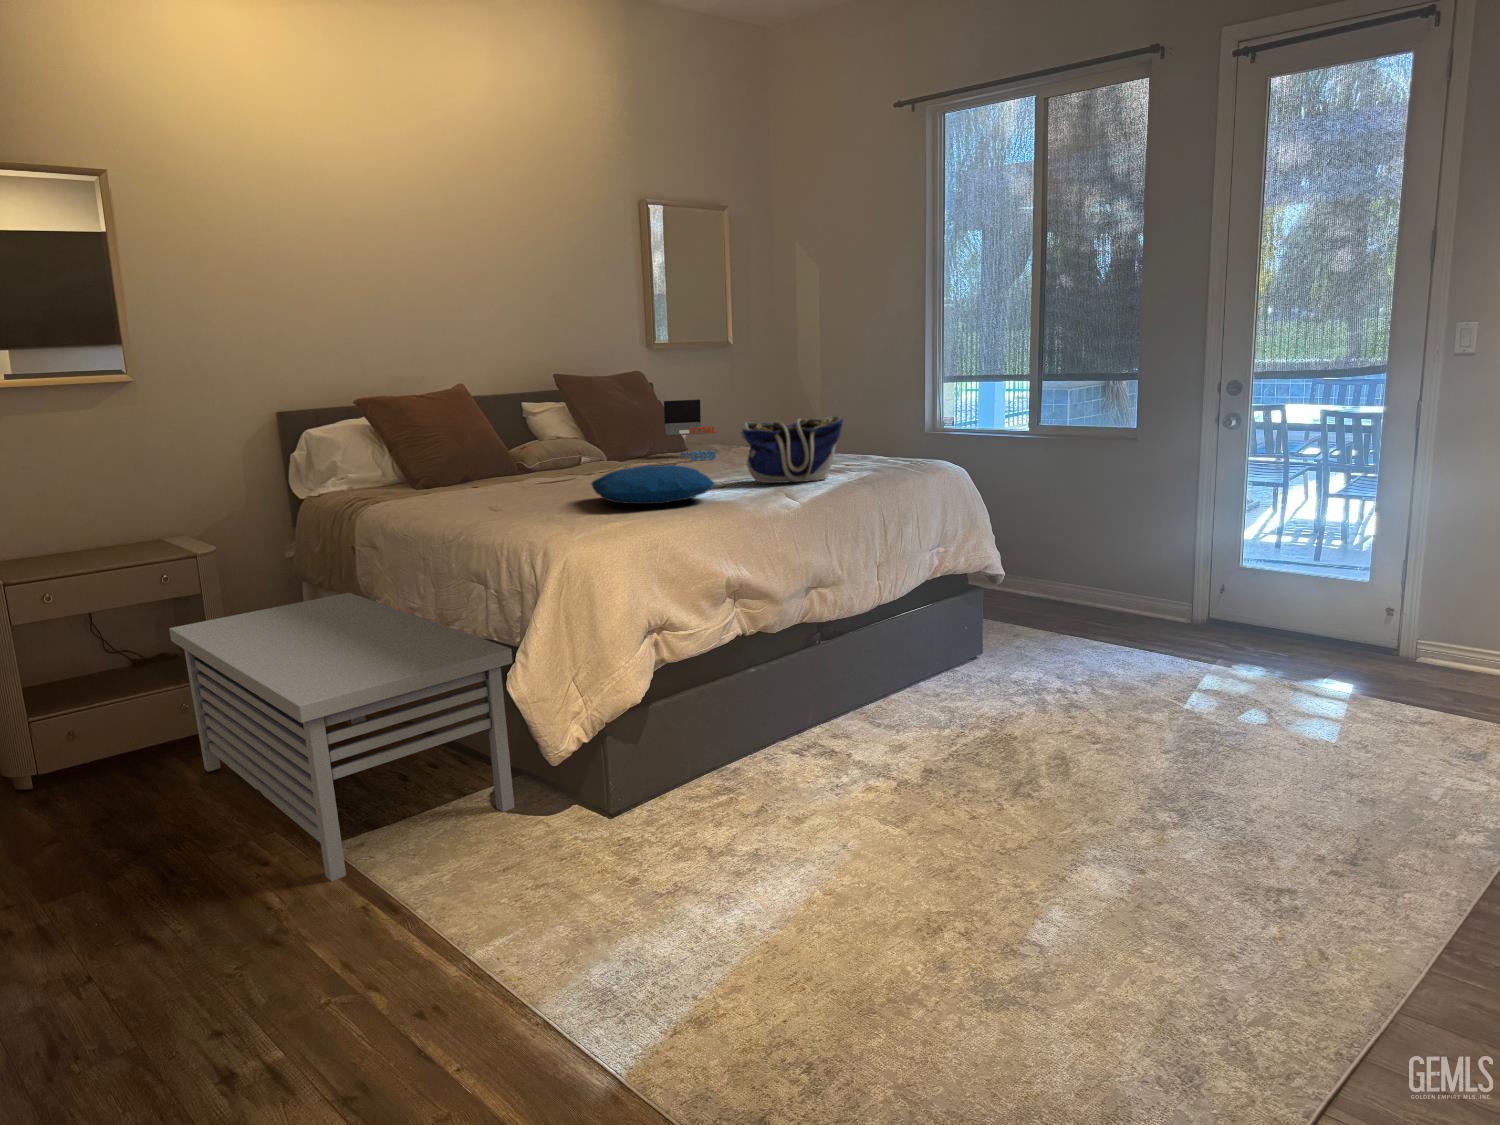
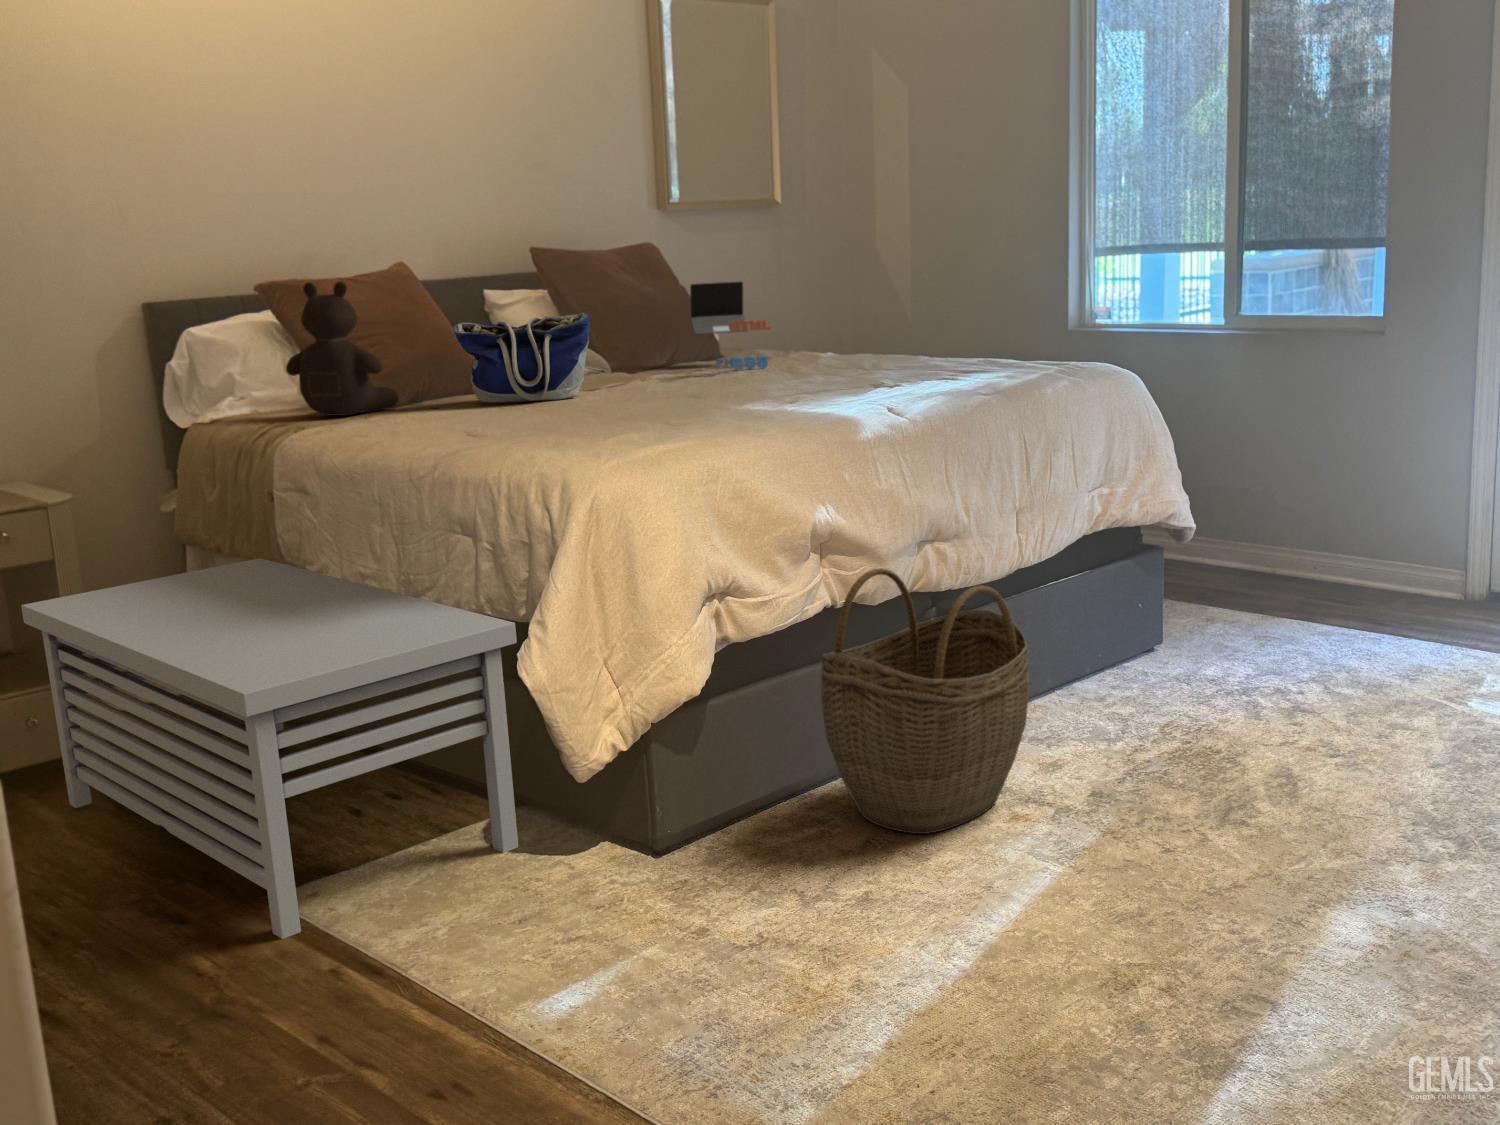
teddy bear: none [373,399,453,492] -> present [286,281,399,416]
tote bag: present [740,415,843,483] -> present [453,313,590,403]
pillow: present [591,465,715,504] -> none [610,370,790,423]
woven basket: none [731,609,880,801] -> present [821,568,1029,834]

